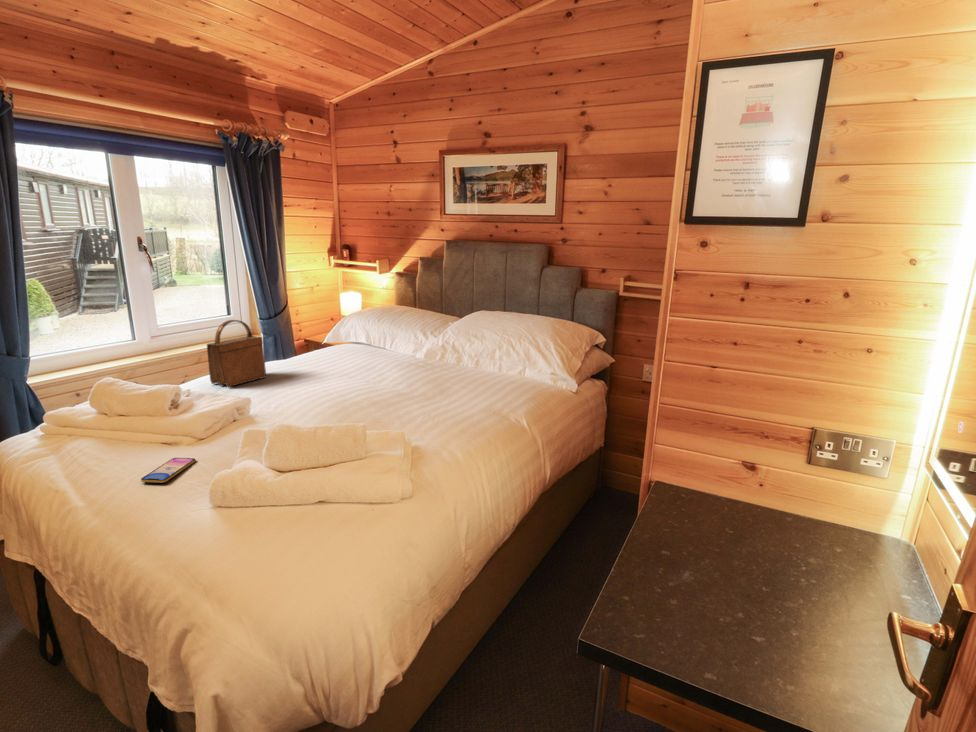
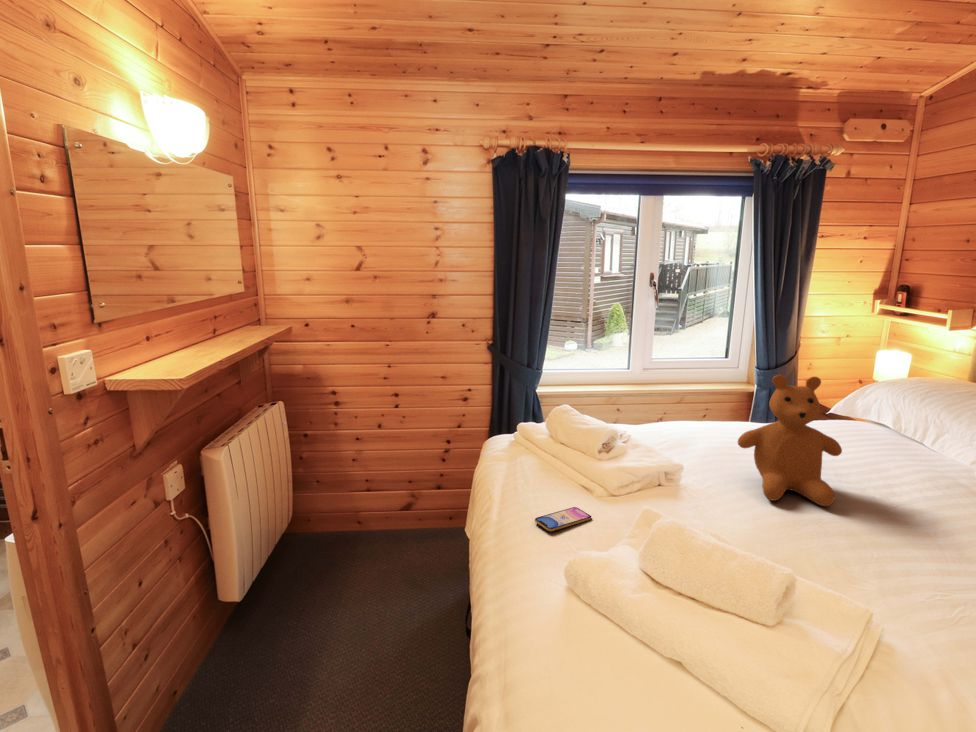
teddy bear: none [286,311,359,404] -> present [738,375,842,506]
handbag: present [207,320,266,387] -> none [663,368,730,442]

